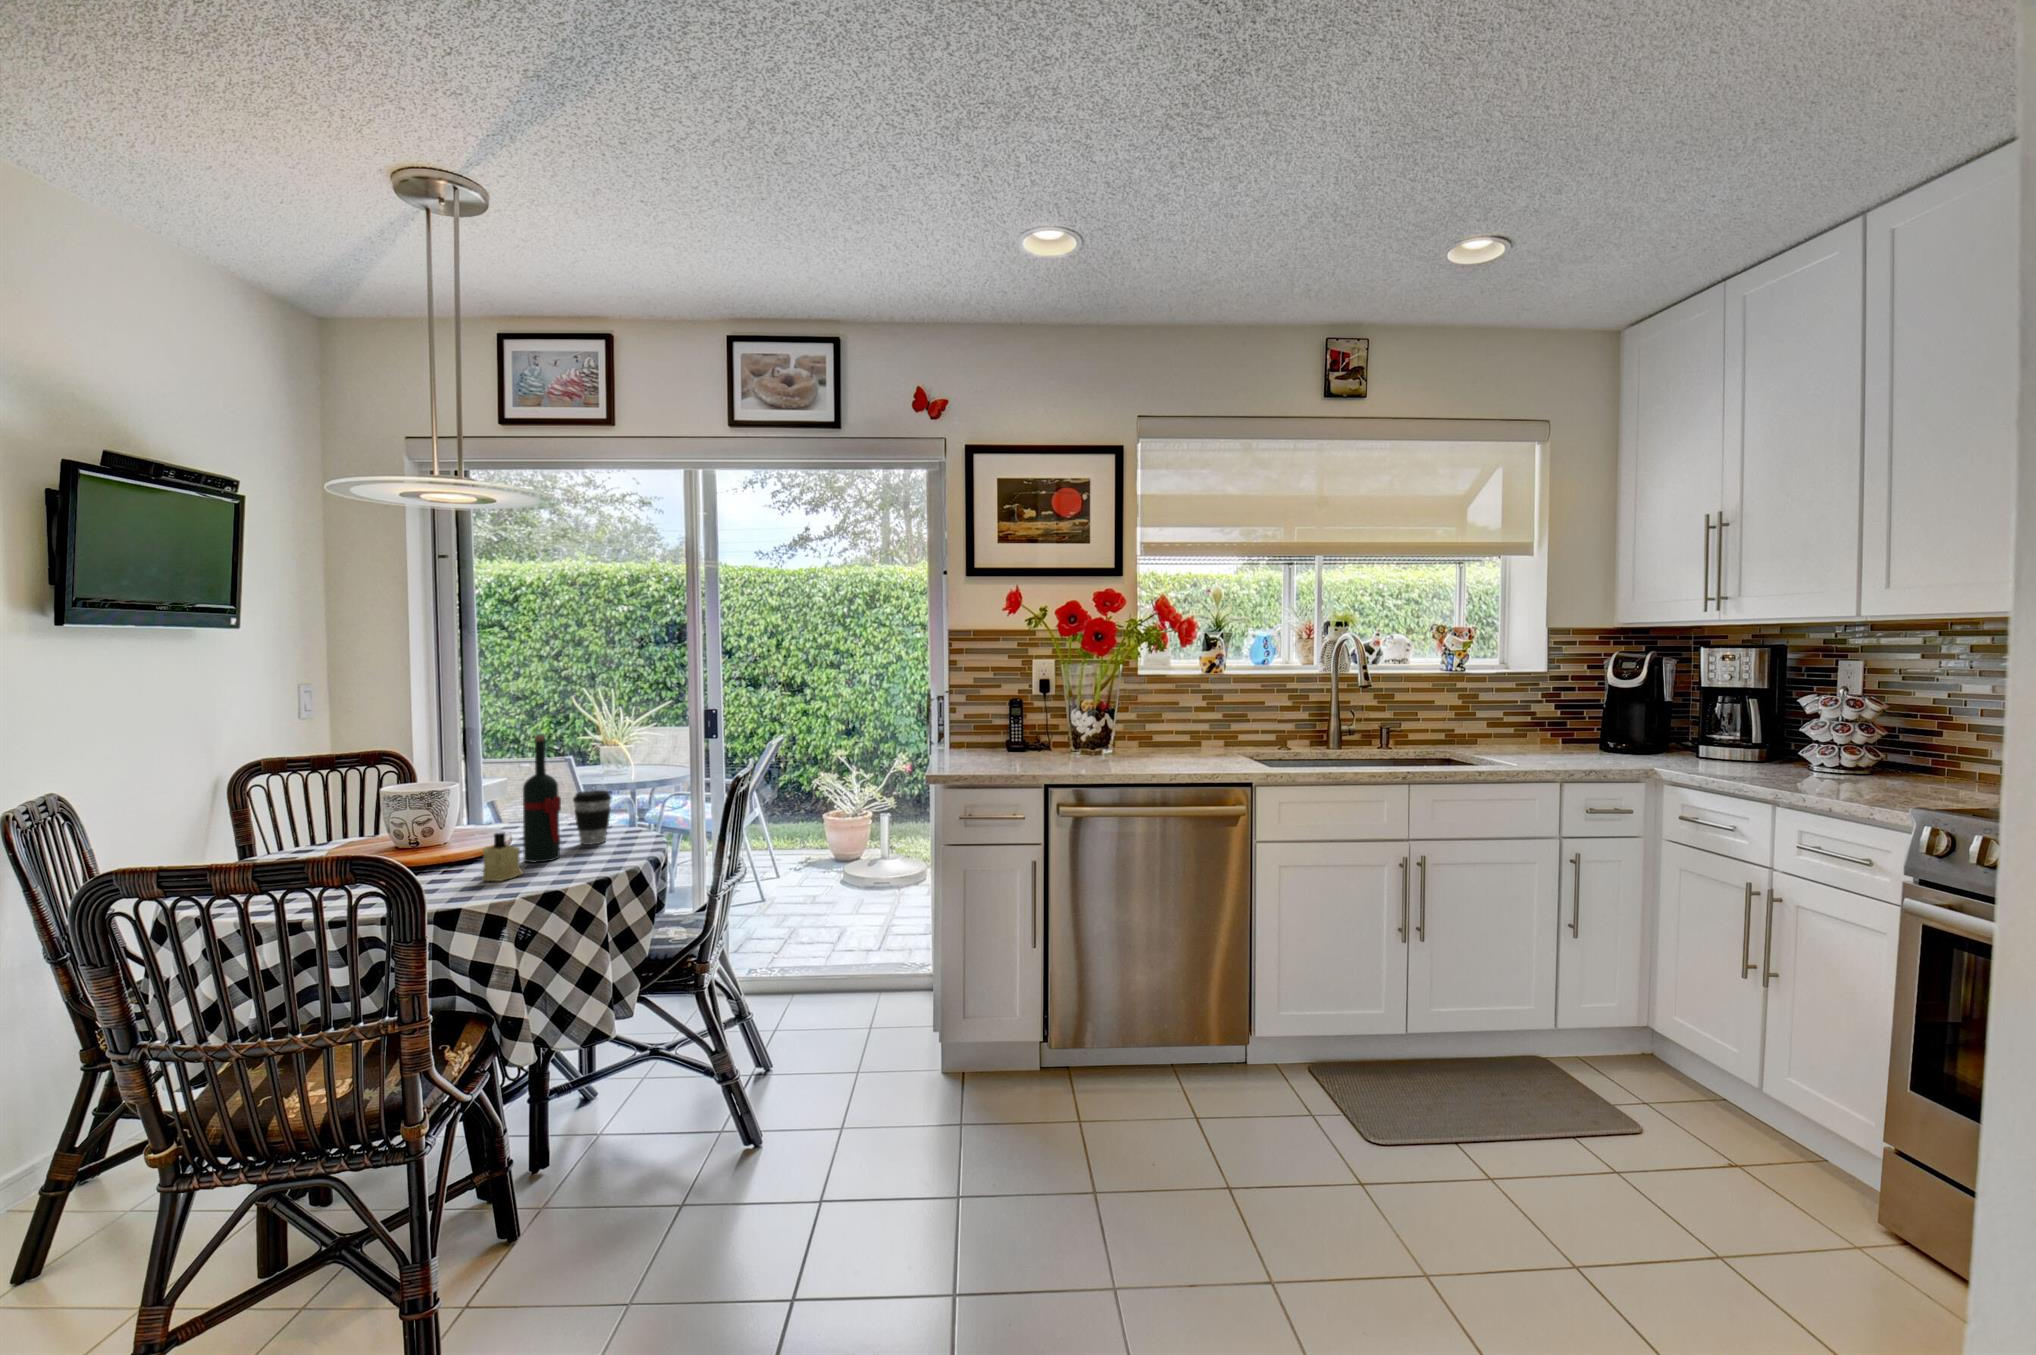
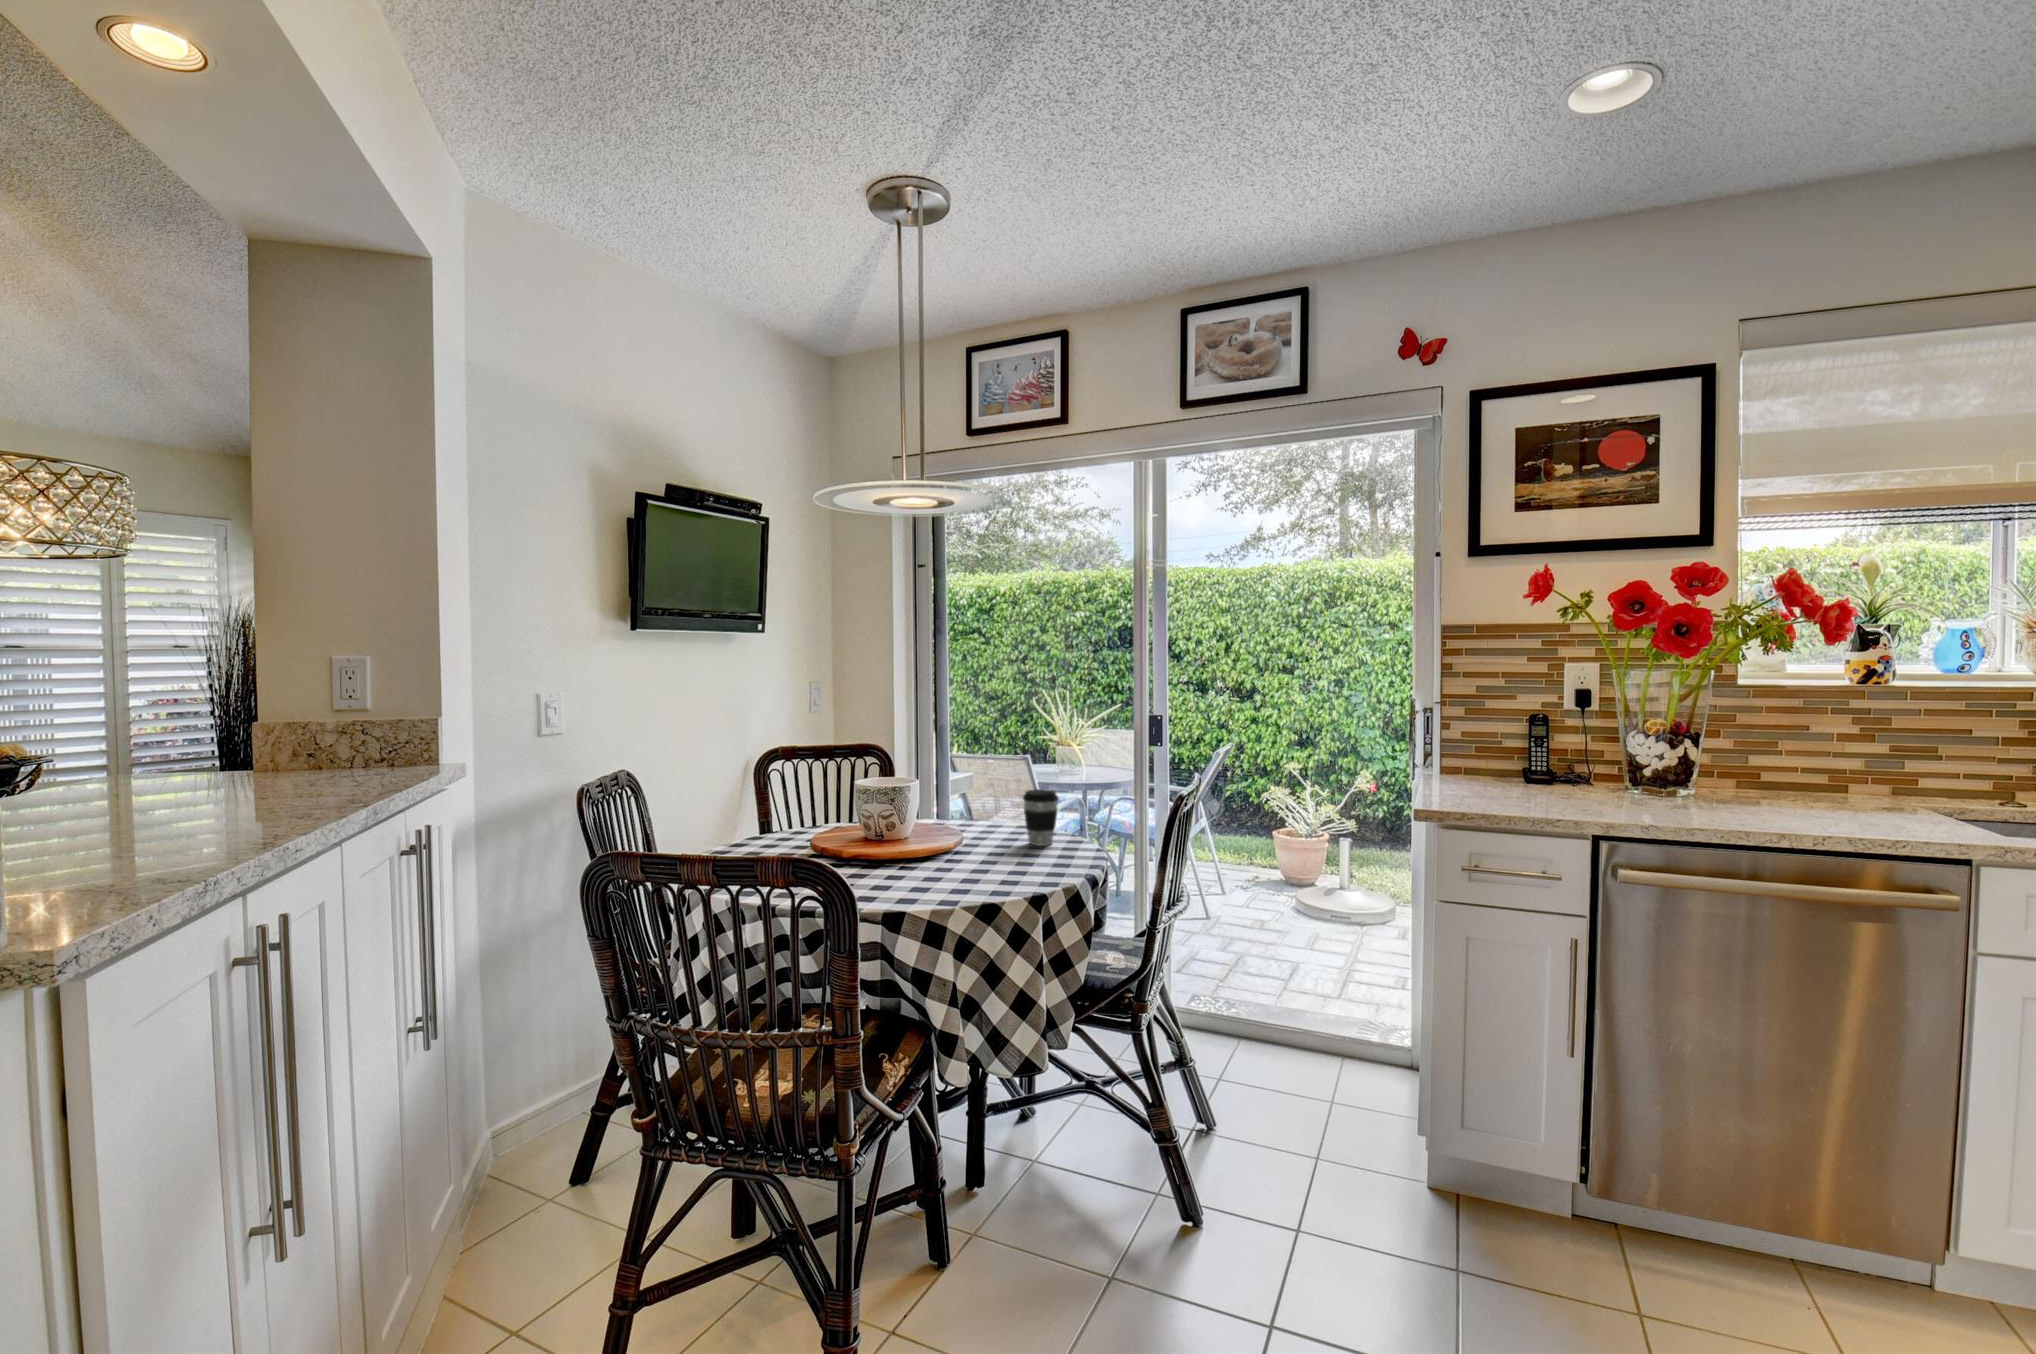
wine bottle: present [523,735,561,862] -> none [974,730,1009,861]
candle: present [482,833,523,881] -> none [932,828,969,880]

